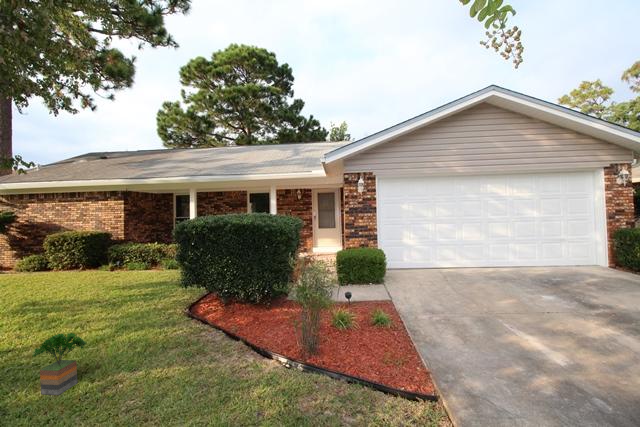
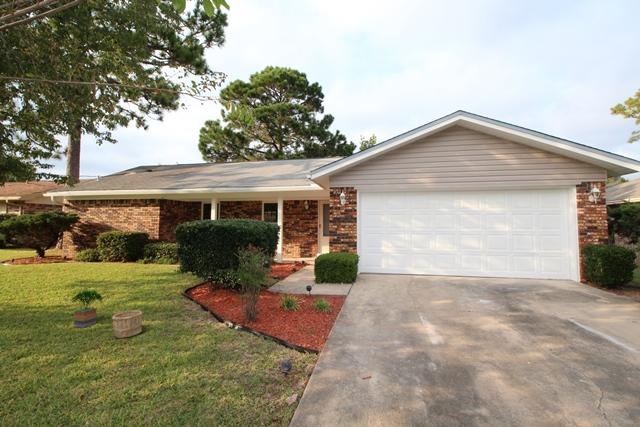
wooden bucket: none [113,360,161,413] -> present [112,310,142,338]

